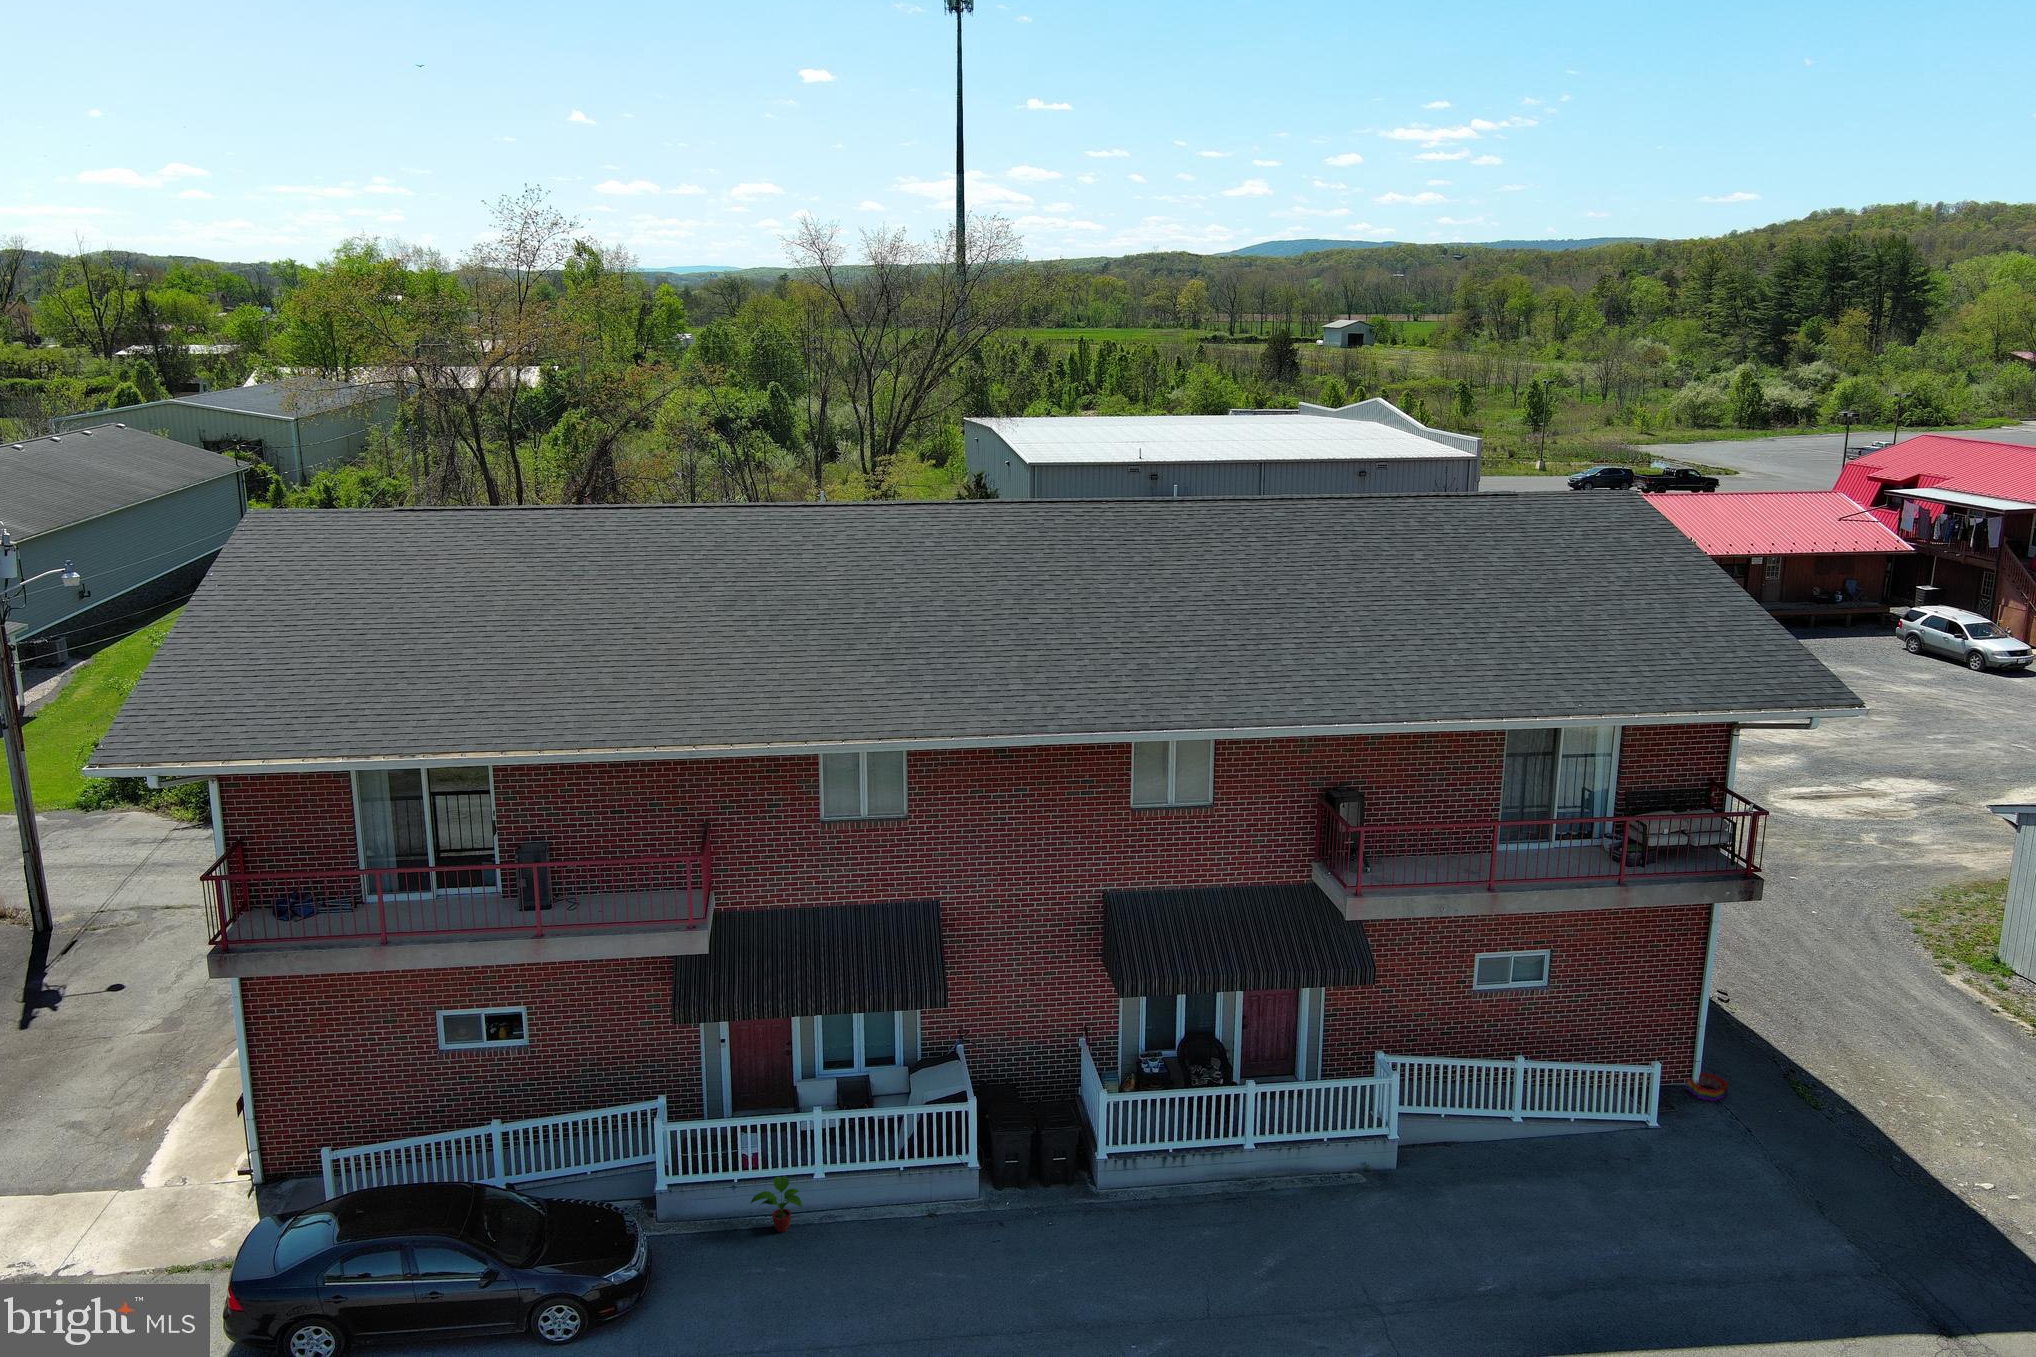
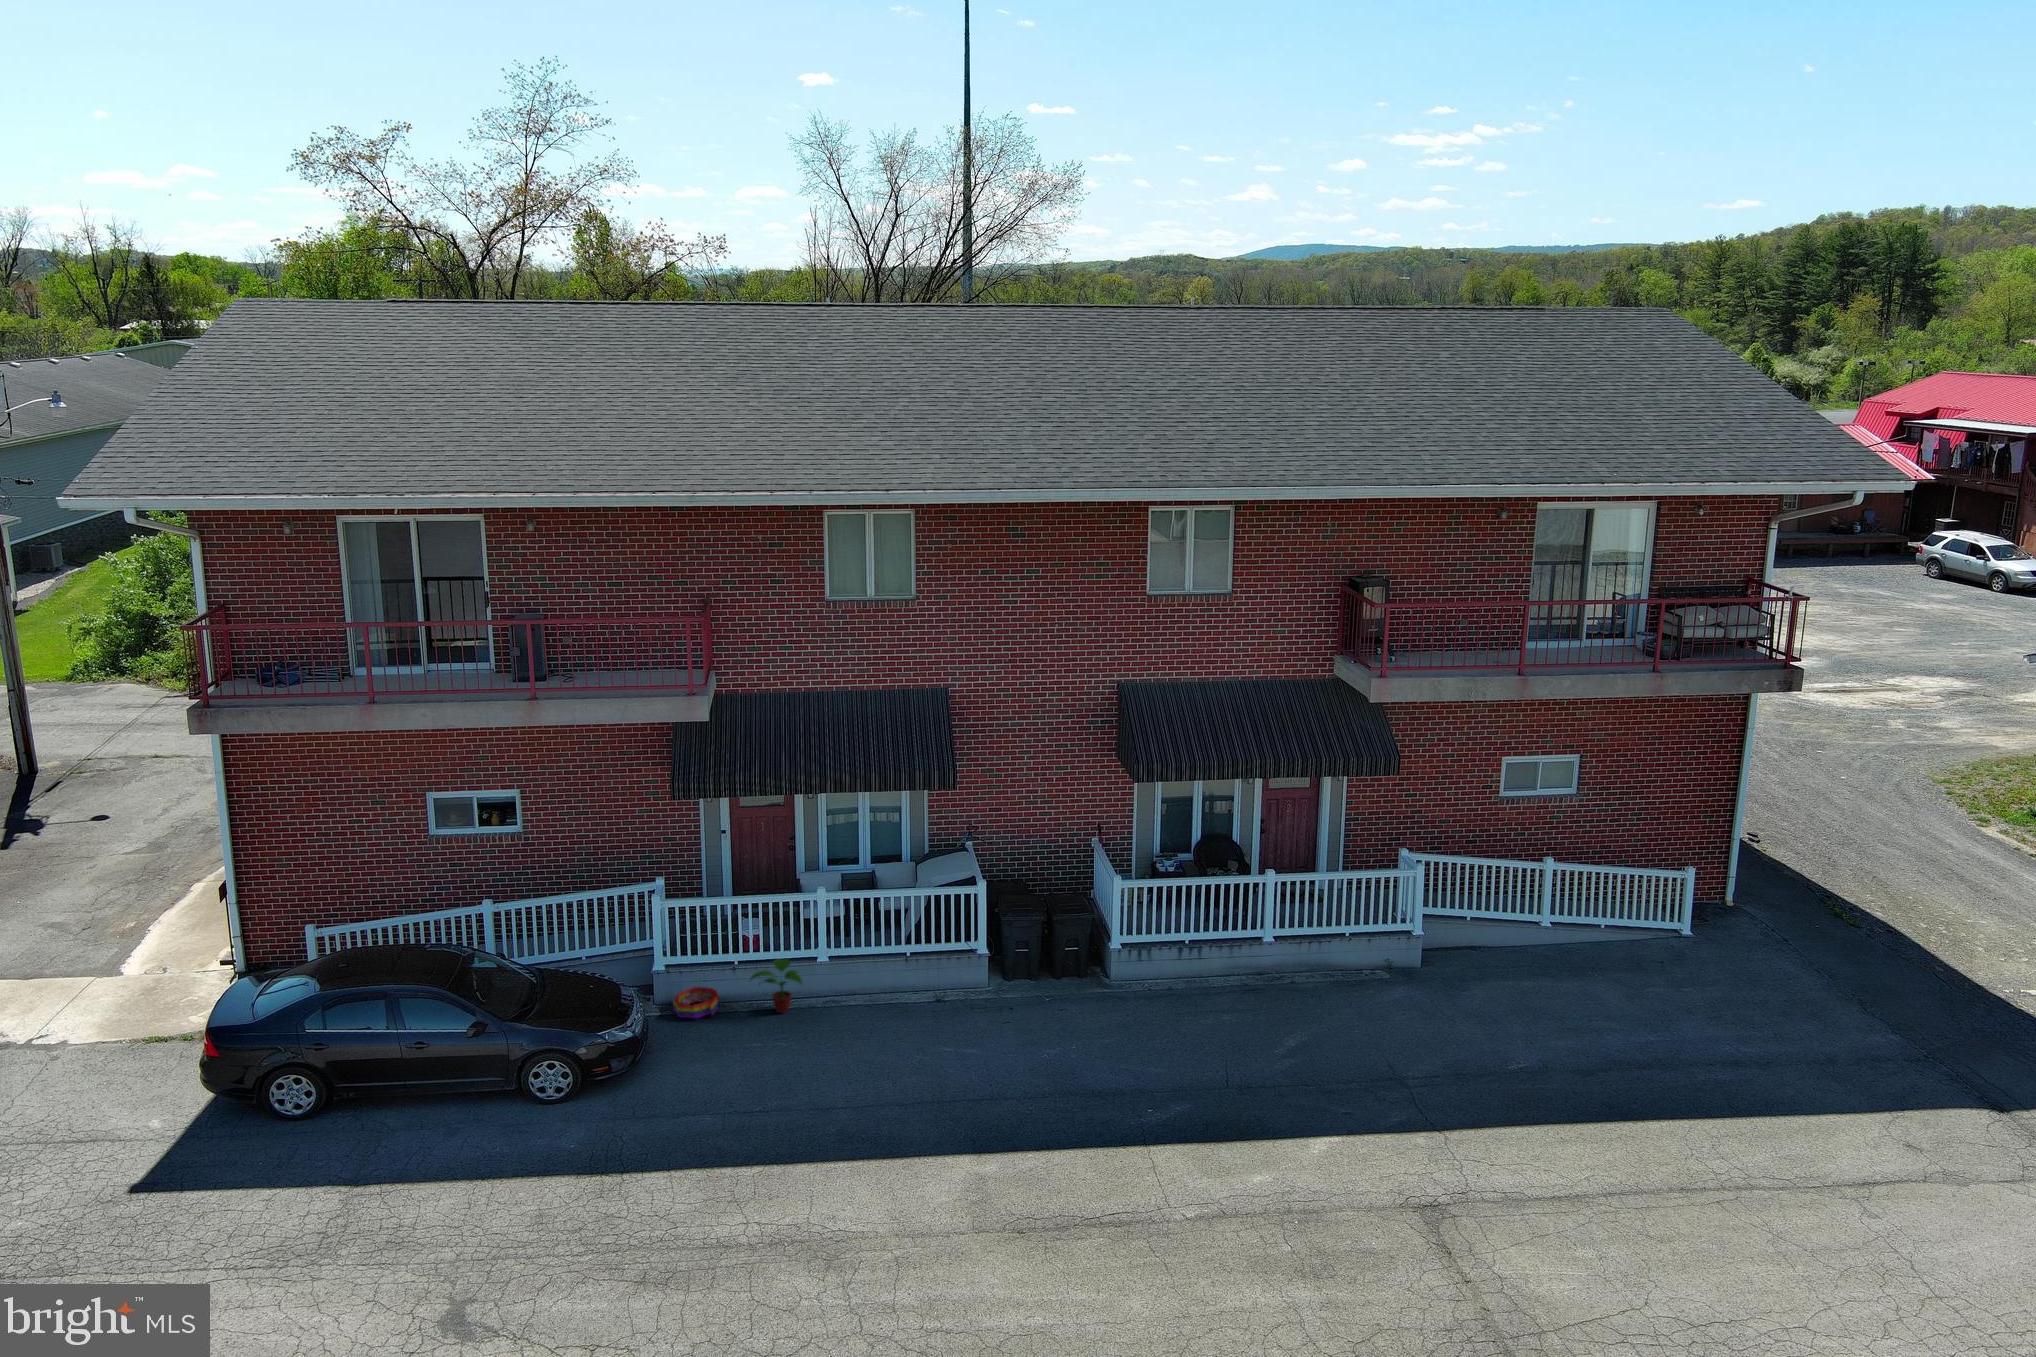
storage bin: present [1688,1072,1729,1101] -> present [673,987,719,1019]

